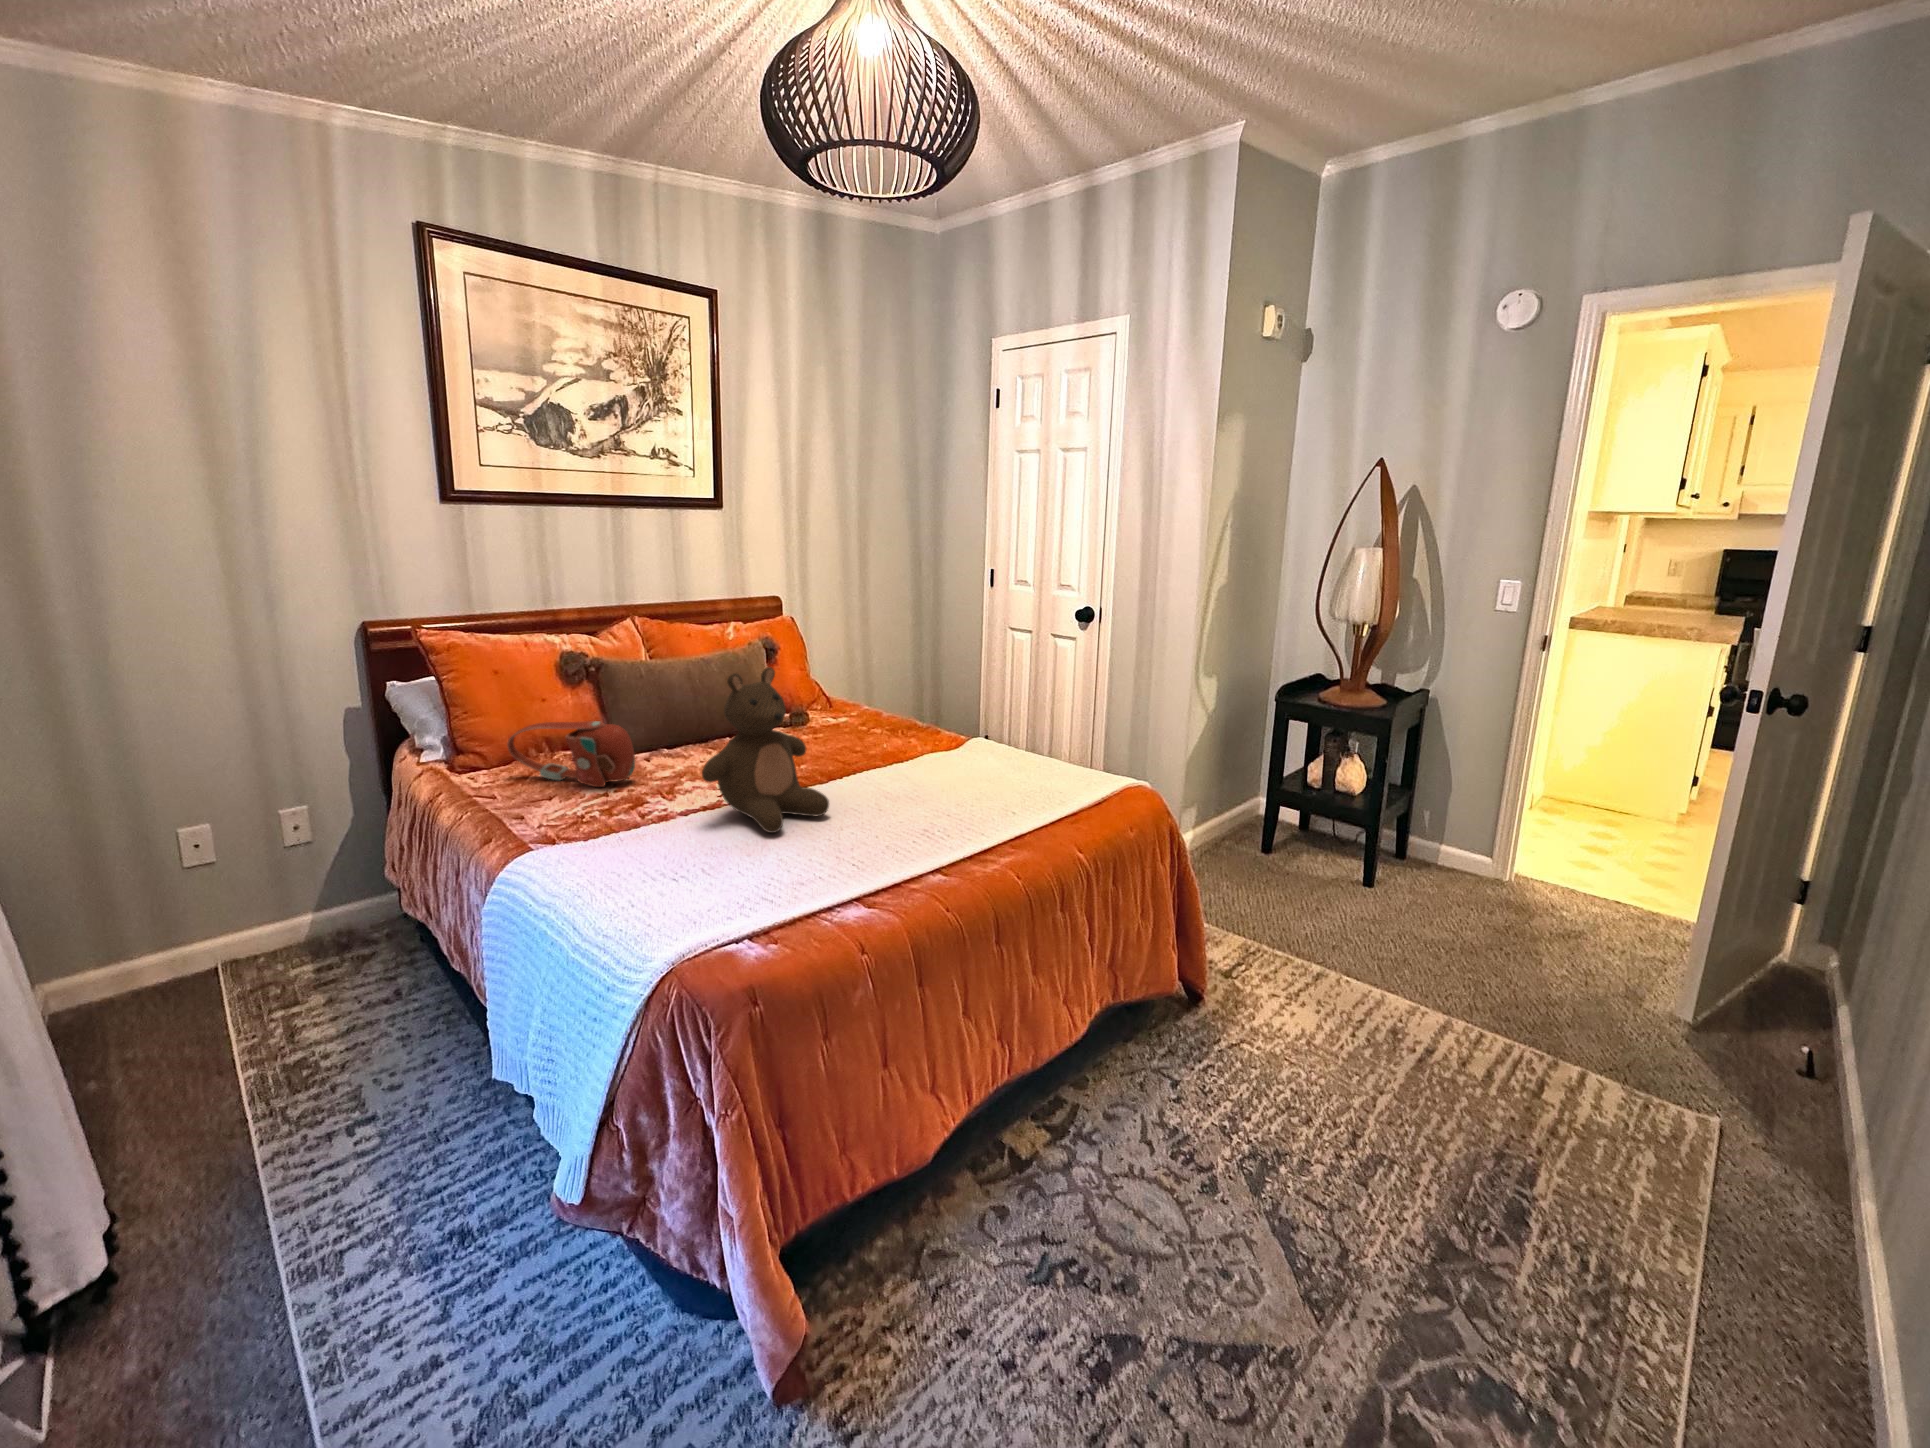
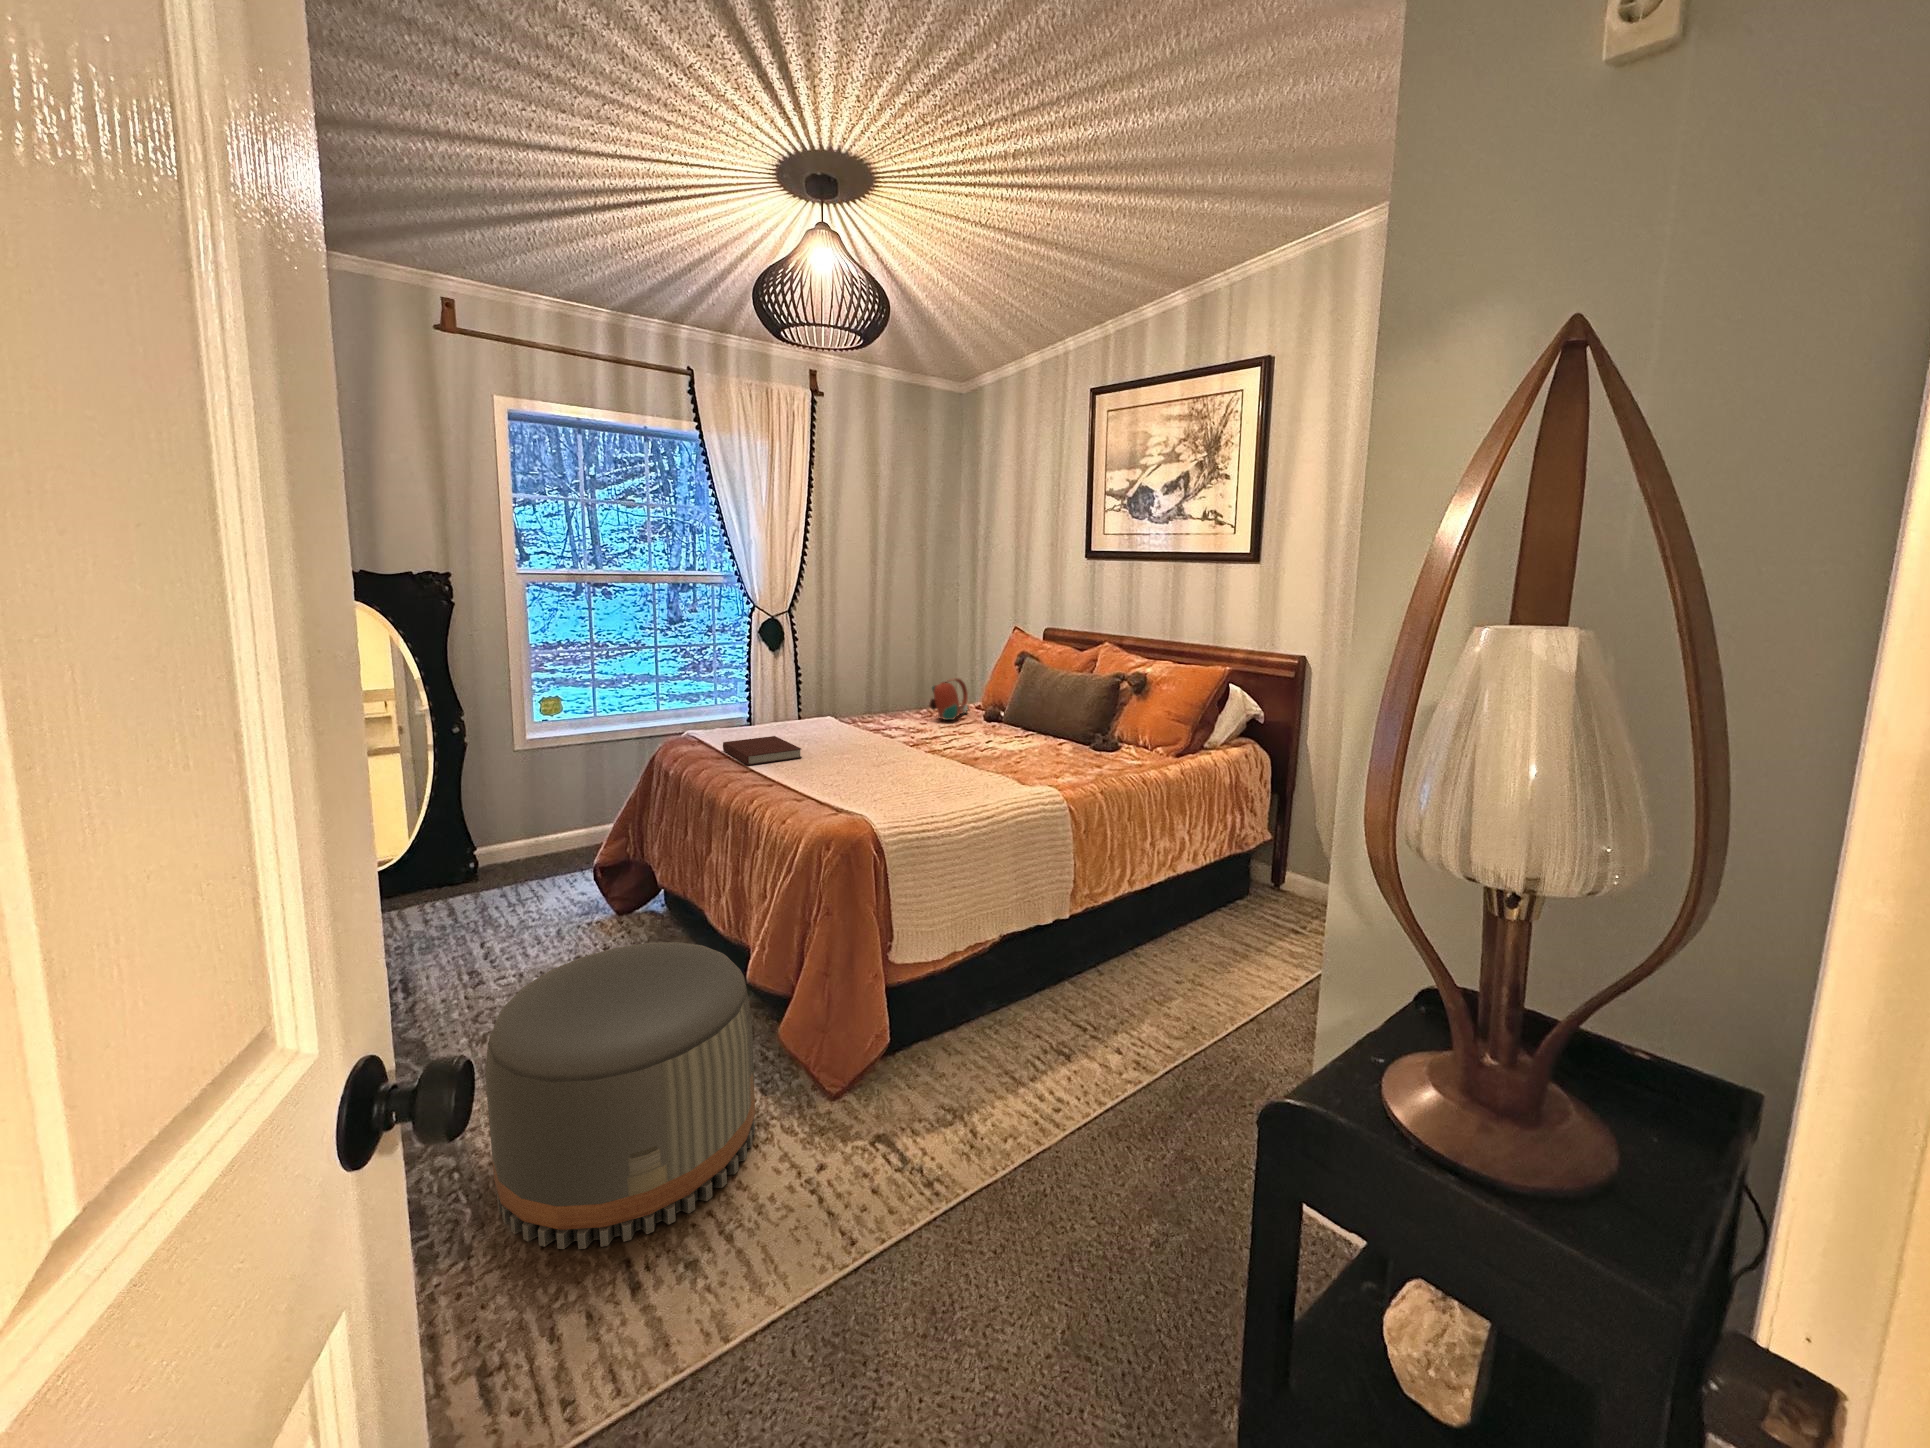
stuffed bear: present [702,667,829,833] -> none [831,649,907,750]
notebook: none [753,833,911,914] -> present [723,736,802,765]
pouf: none [1225,904,1478,1184] -> present [485,942,755,1249]

